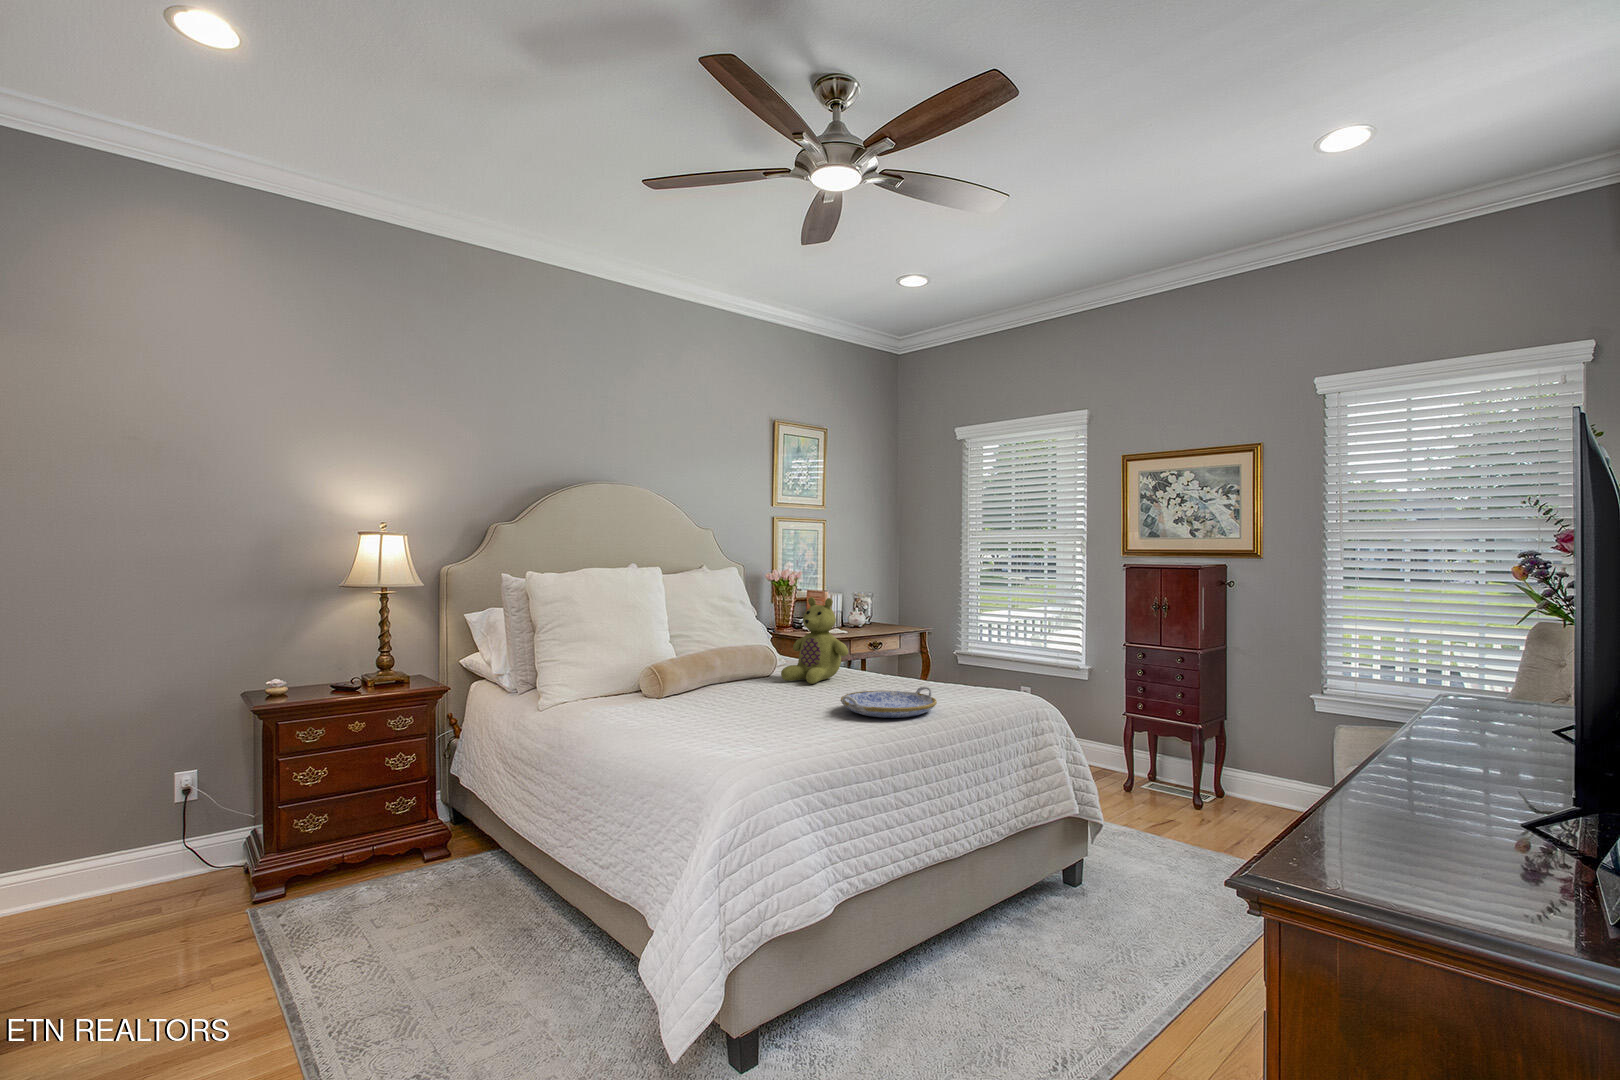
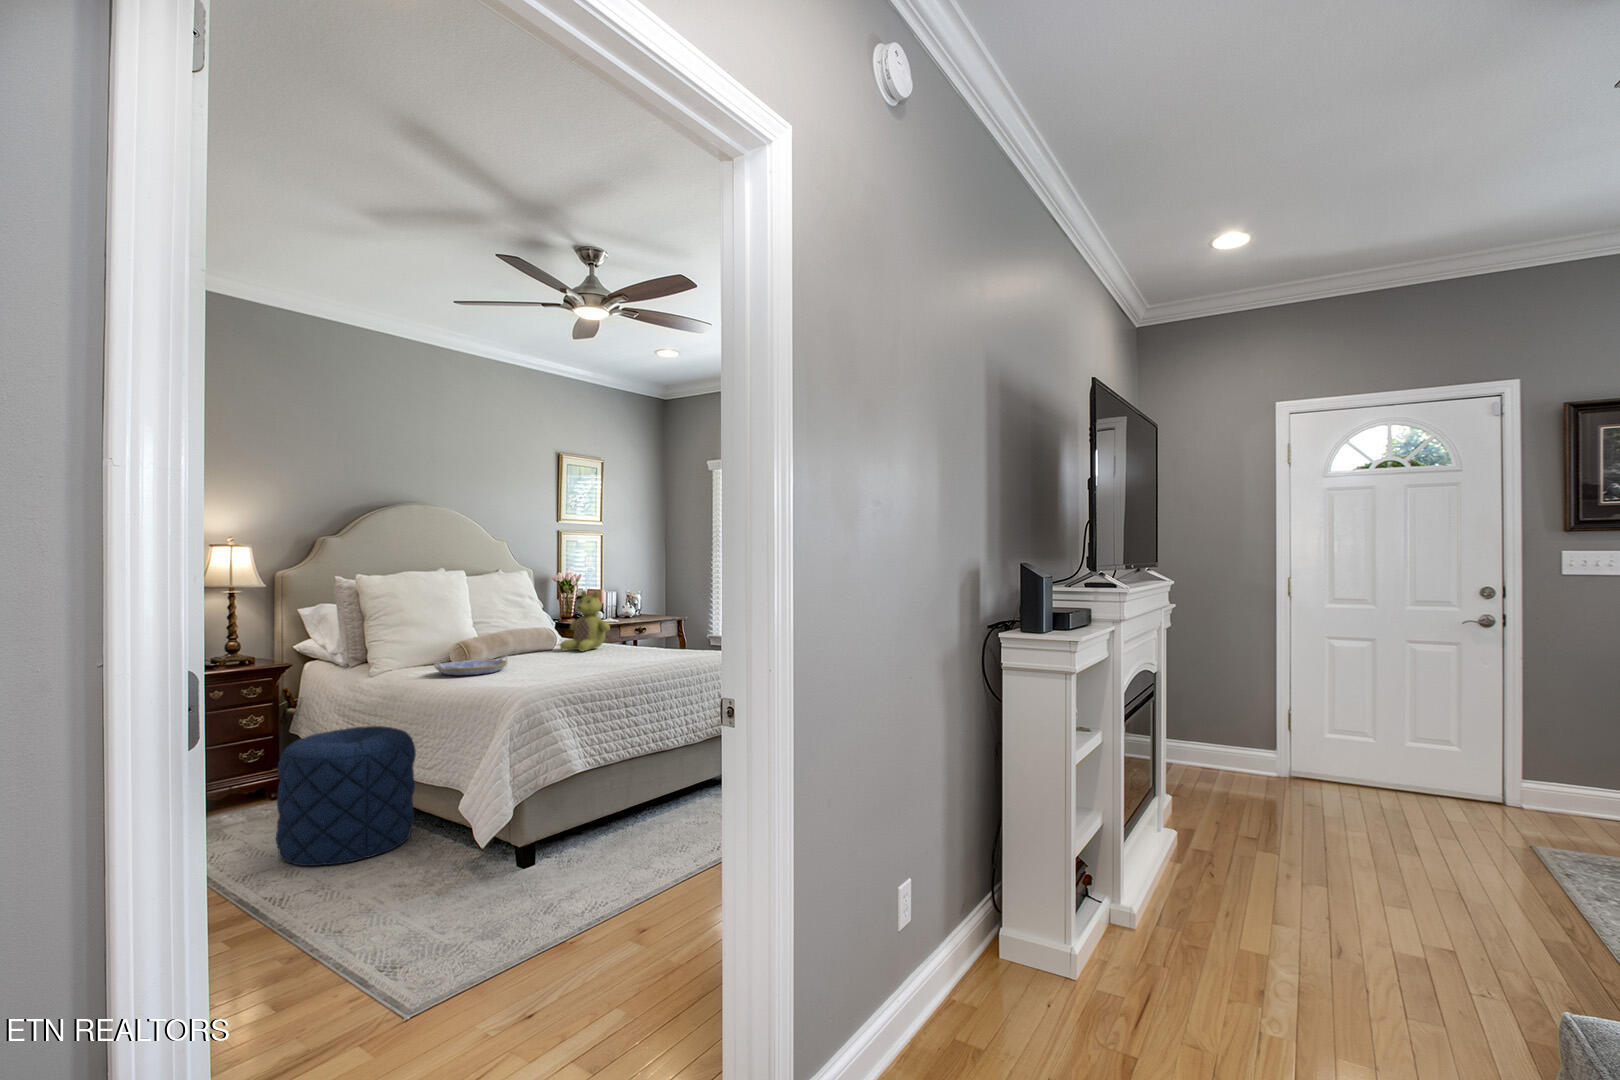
serving tray: present [840,687,937,718] -> present [434,655,508,675]
pouf: none [396,796,585,1023] -> present [276,726,416,866]

